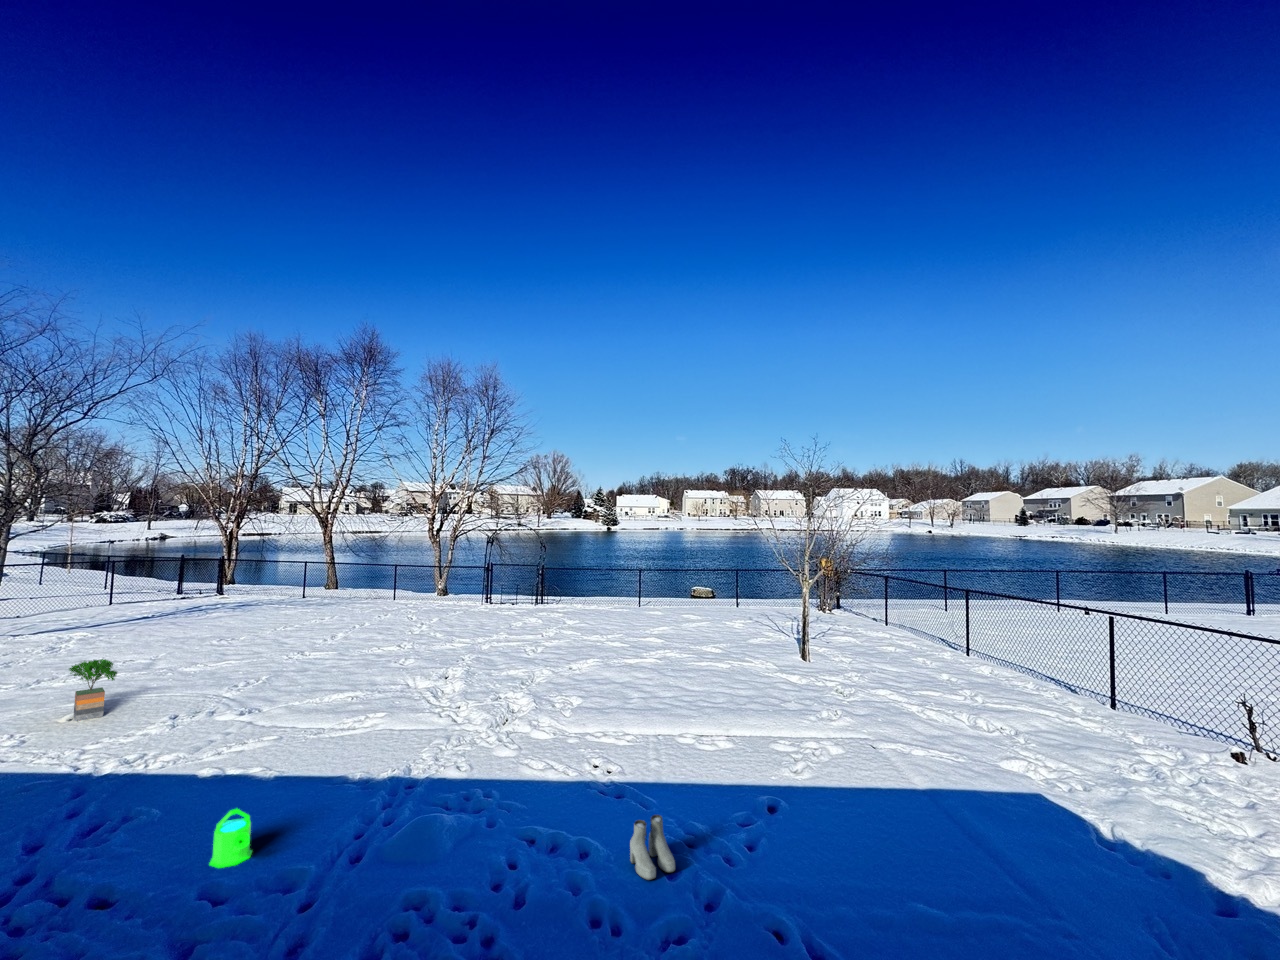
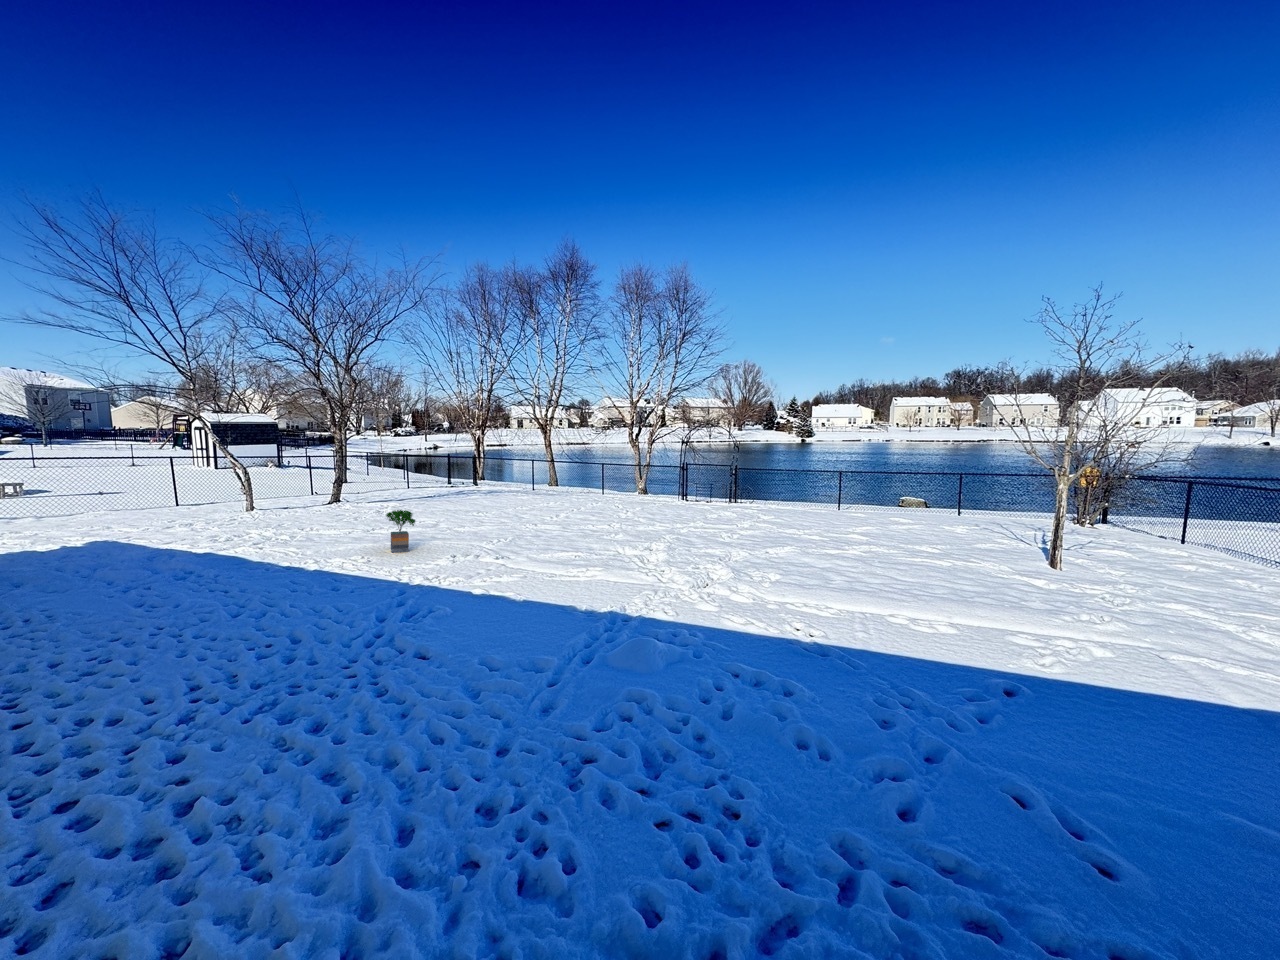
watering can: present [209,809,252,868] -> none [483,611,513,653]
boots: present [630,815,675,880] -> none [834,665,882,720]

